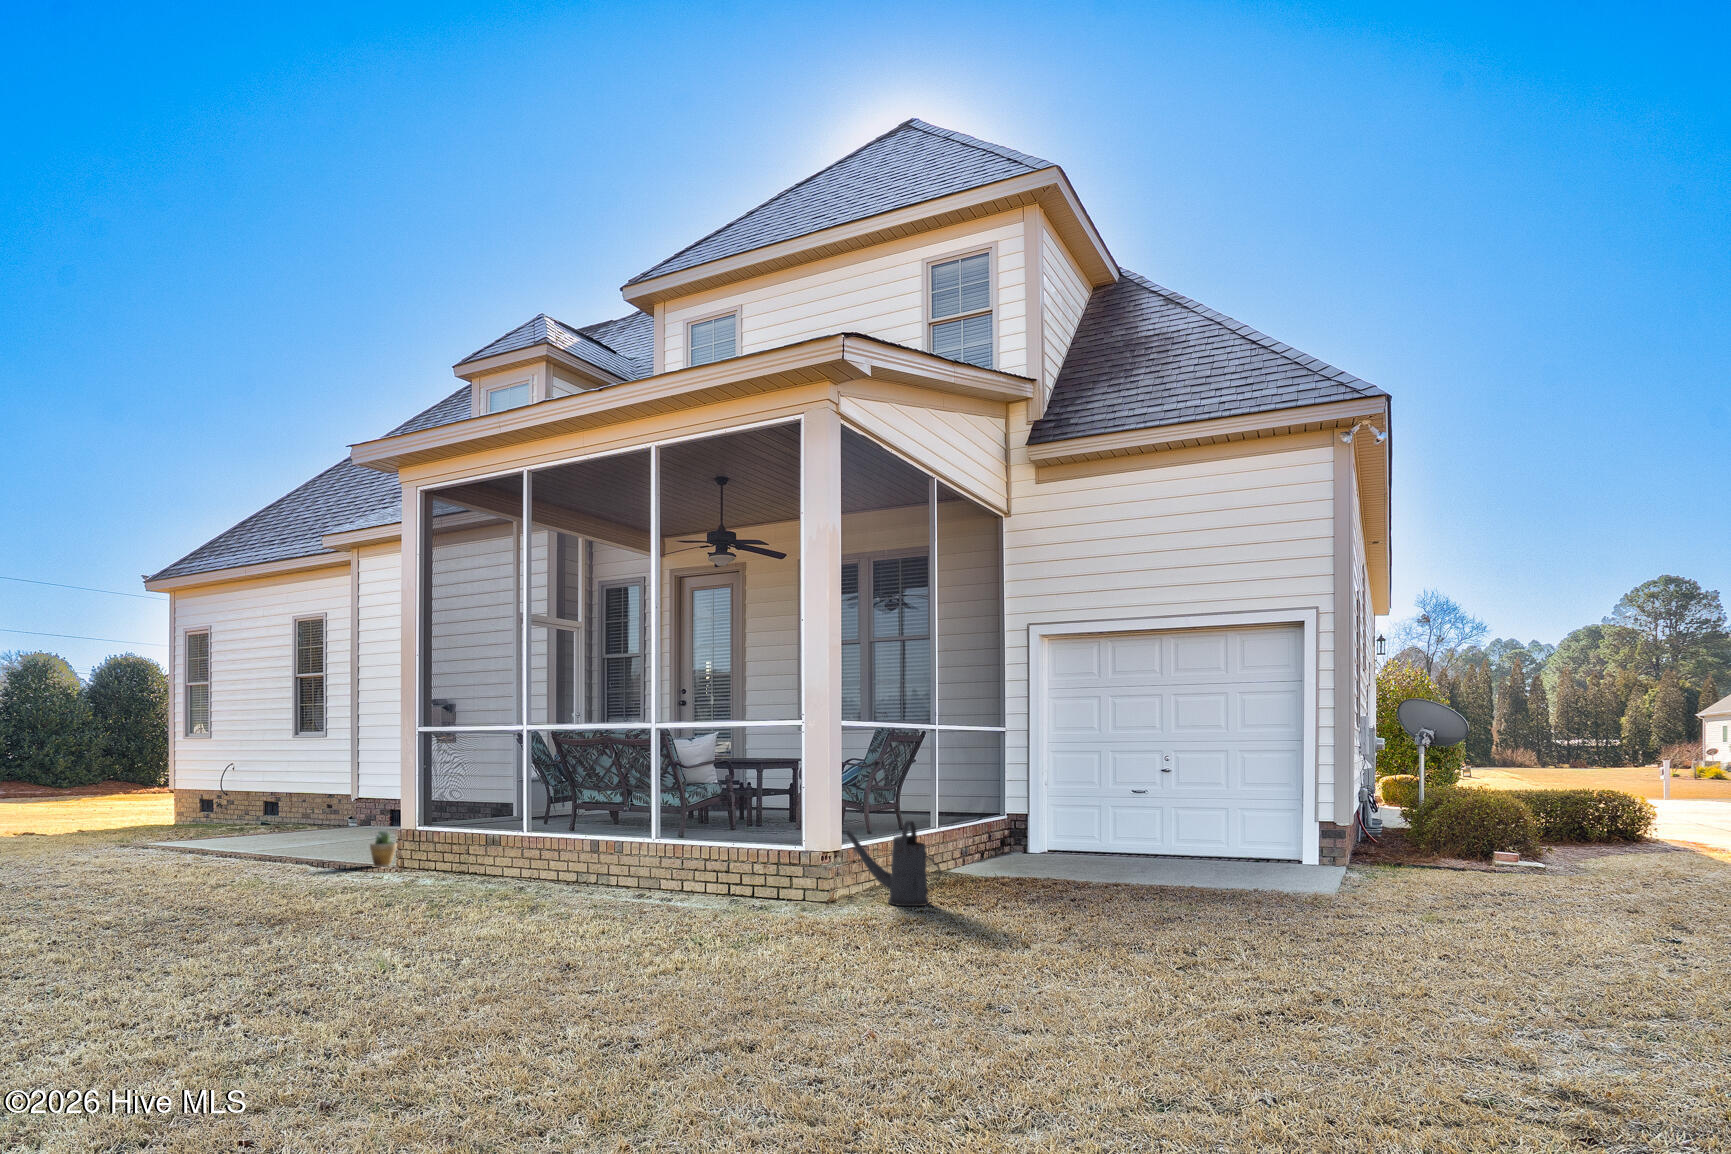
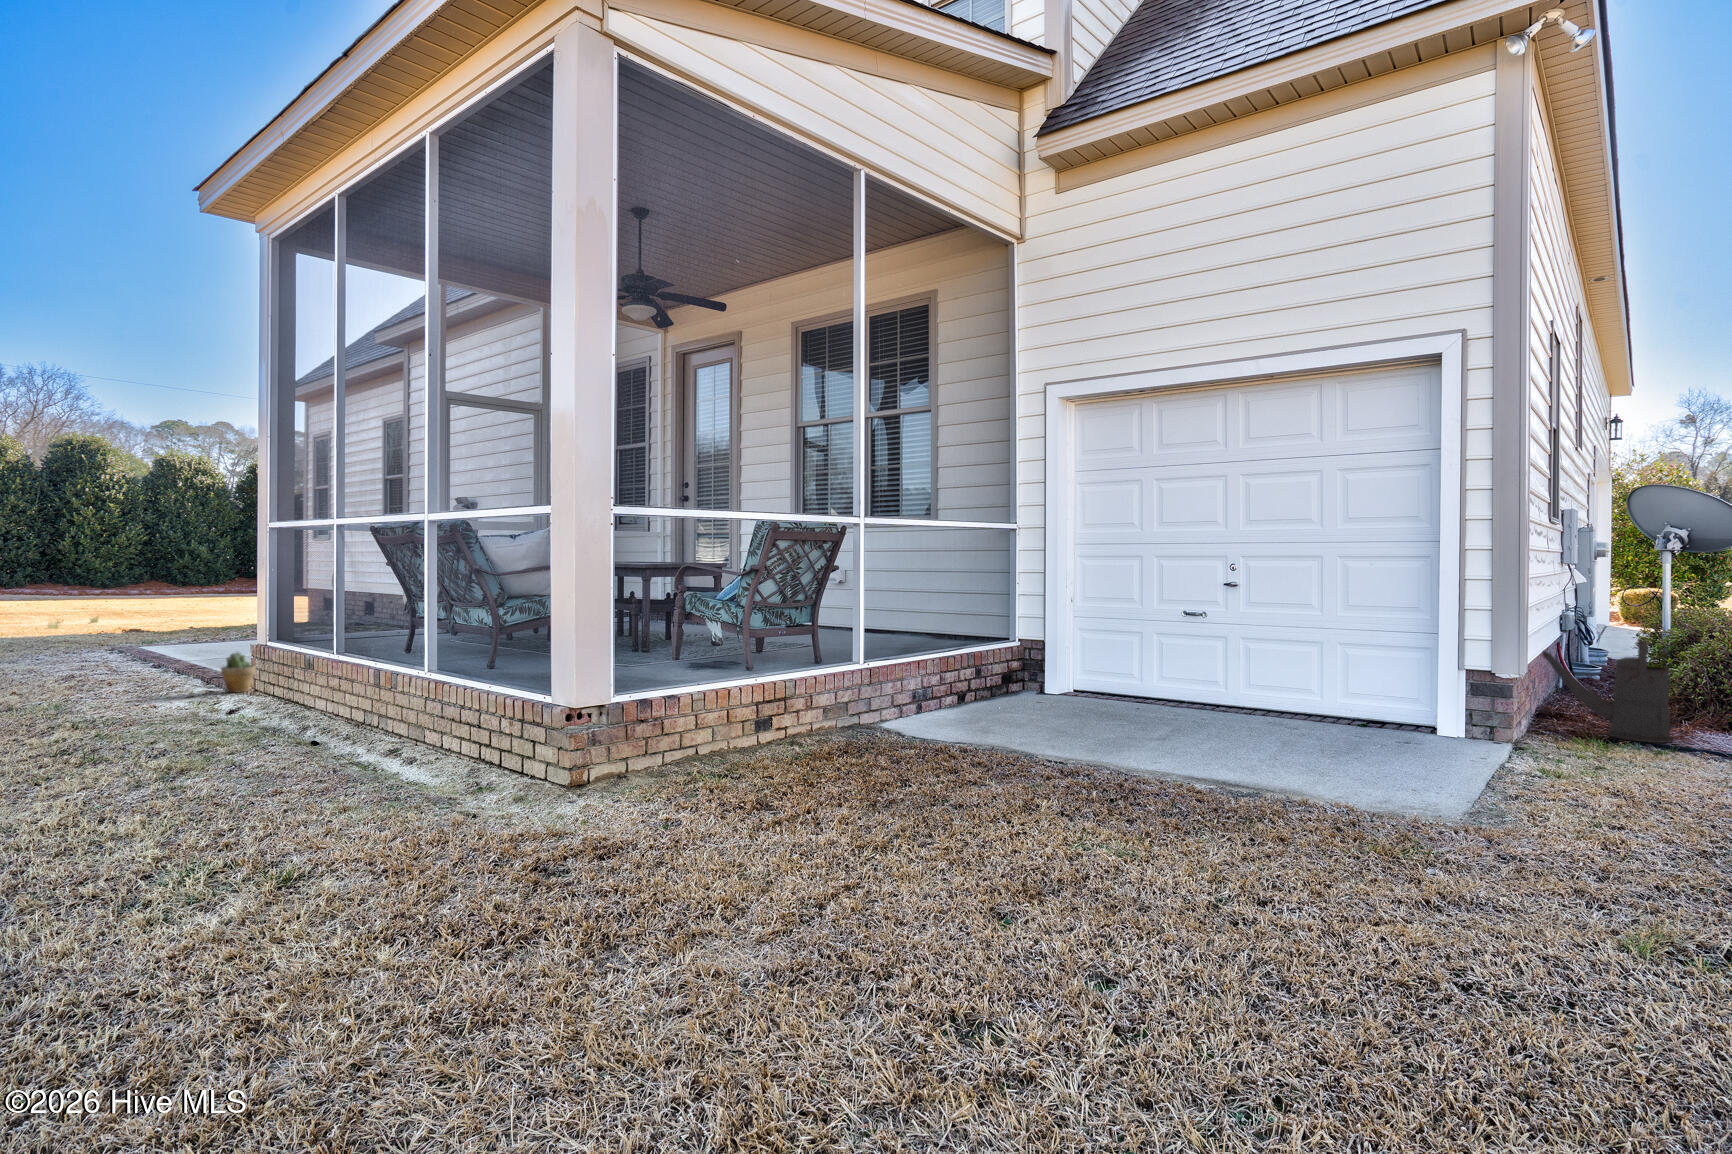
watering can: present [847,820,941,906] -> present [1542,640,1695,743]

